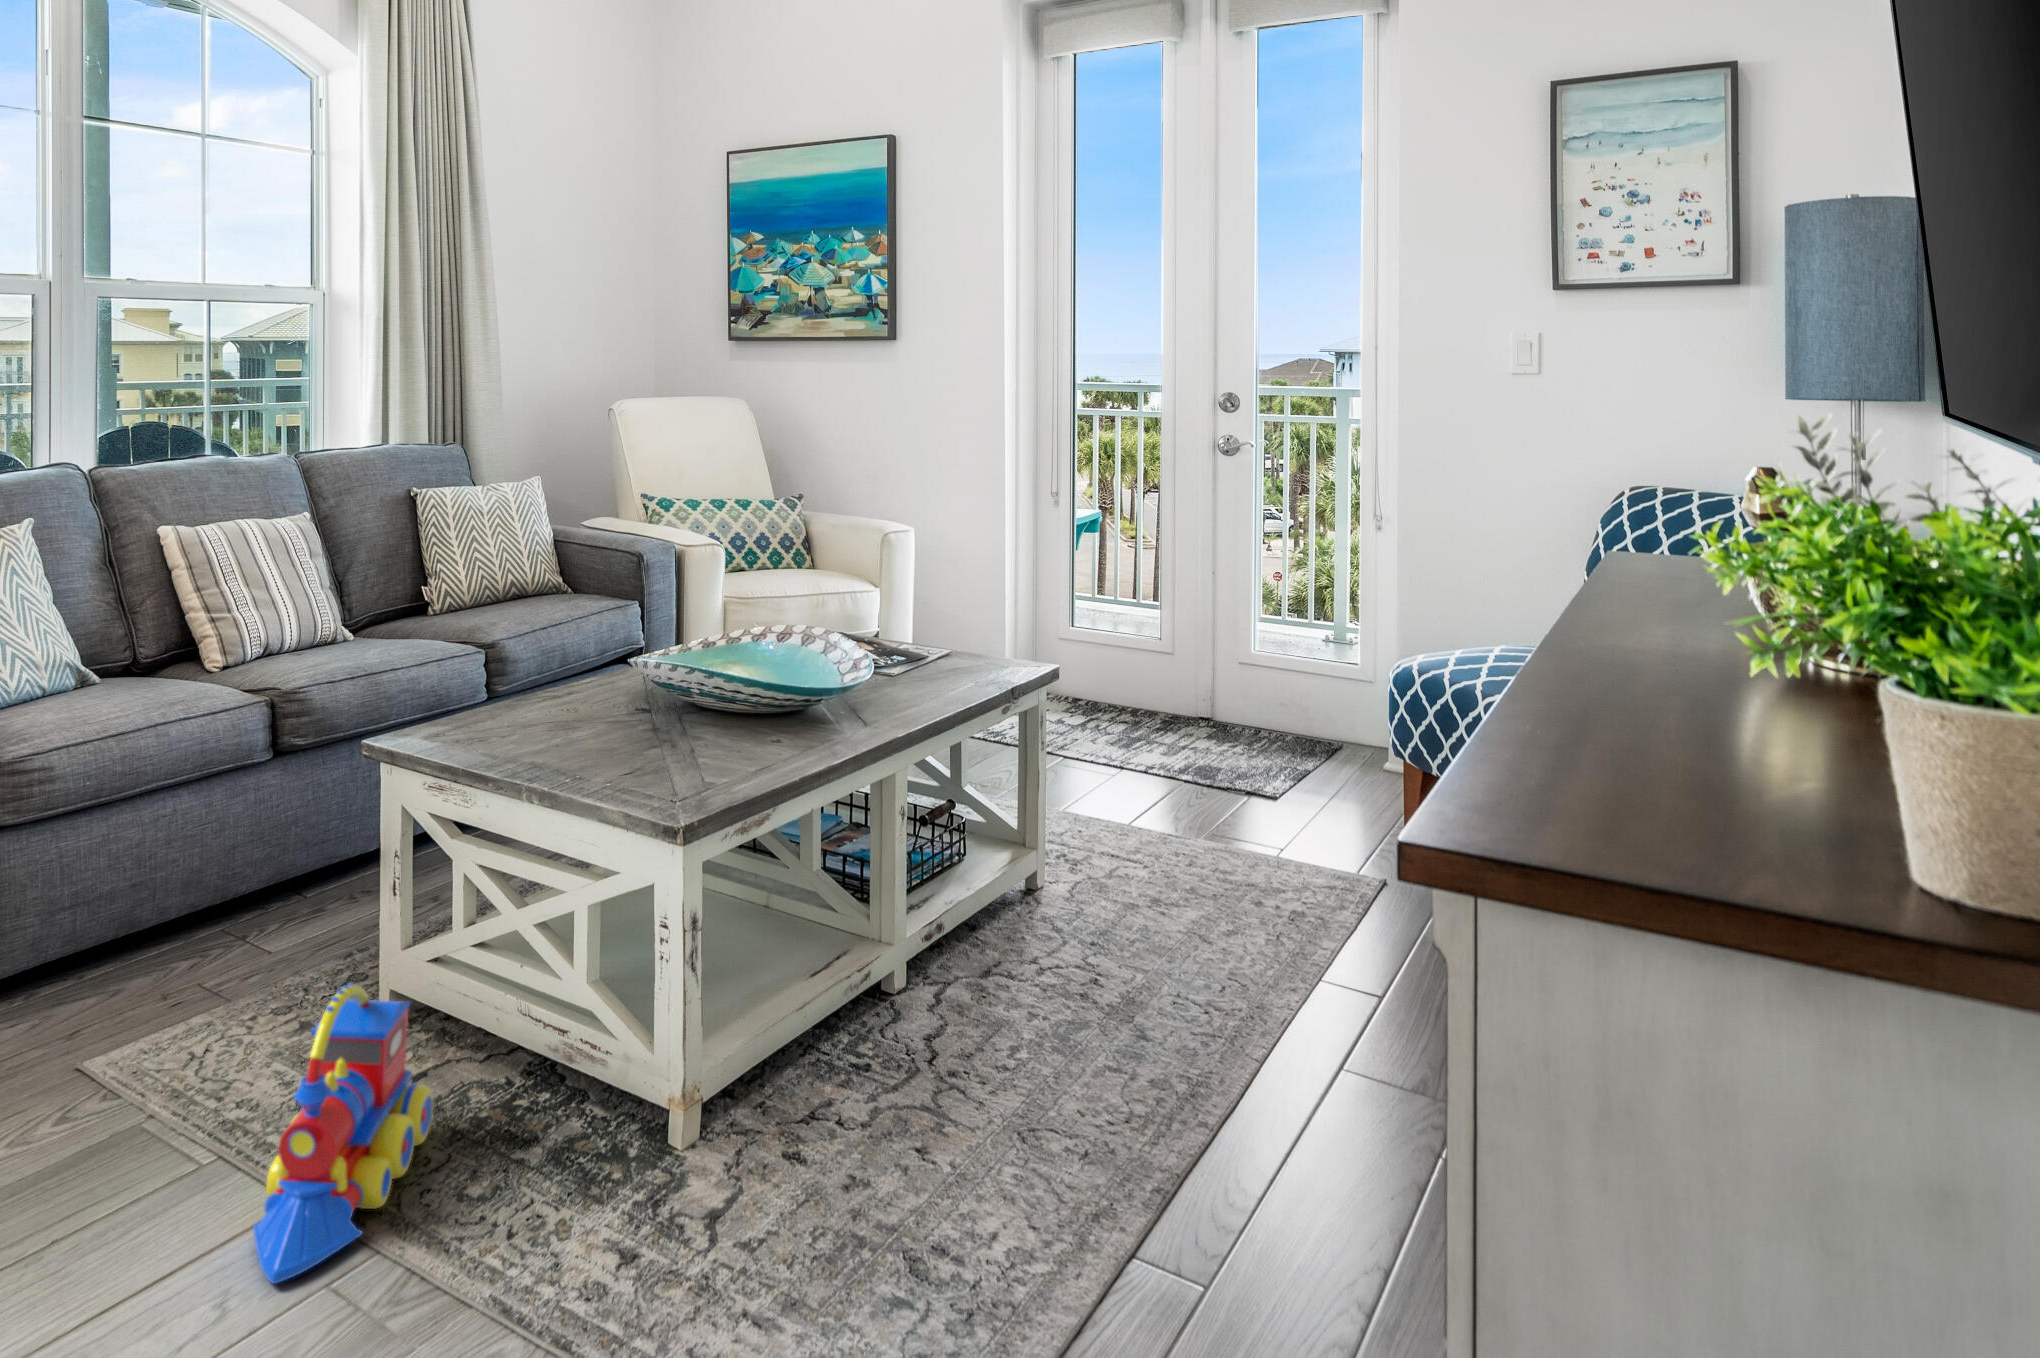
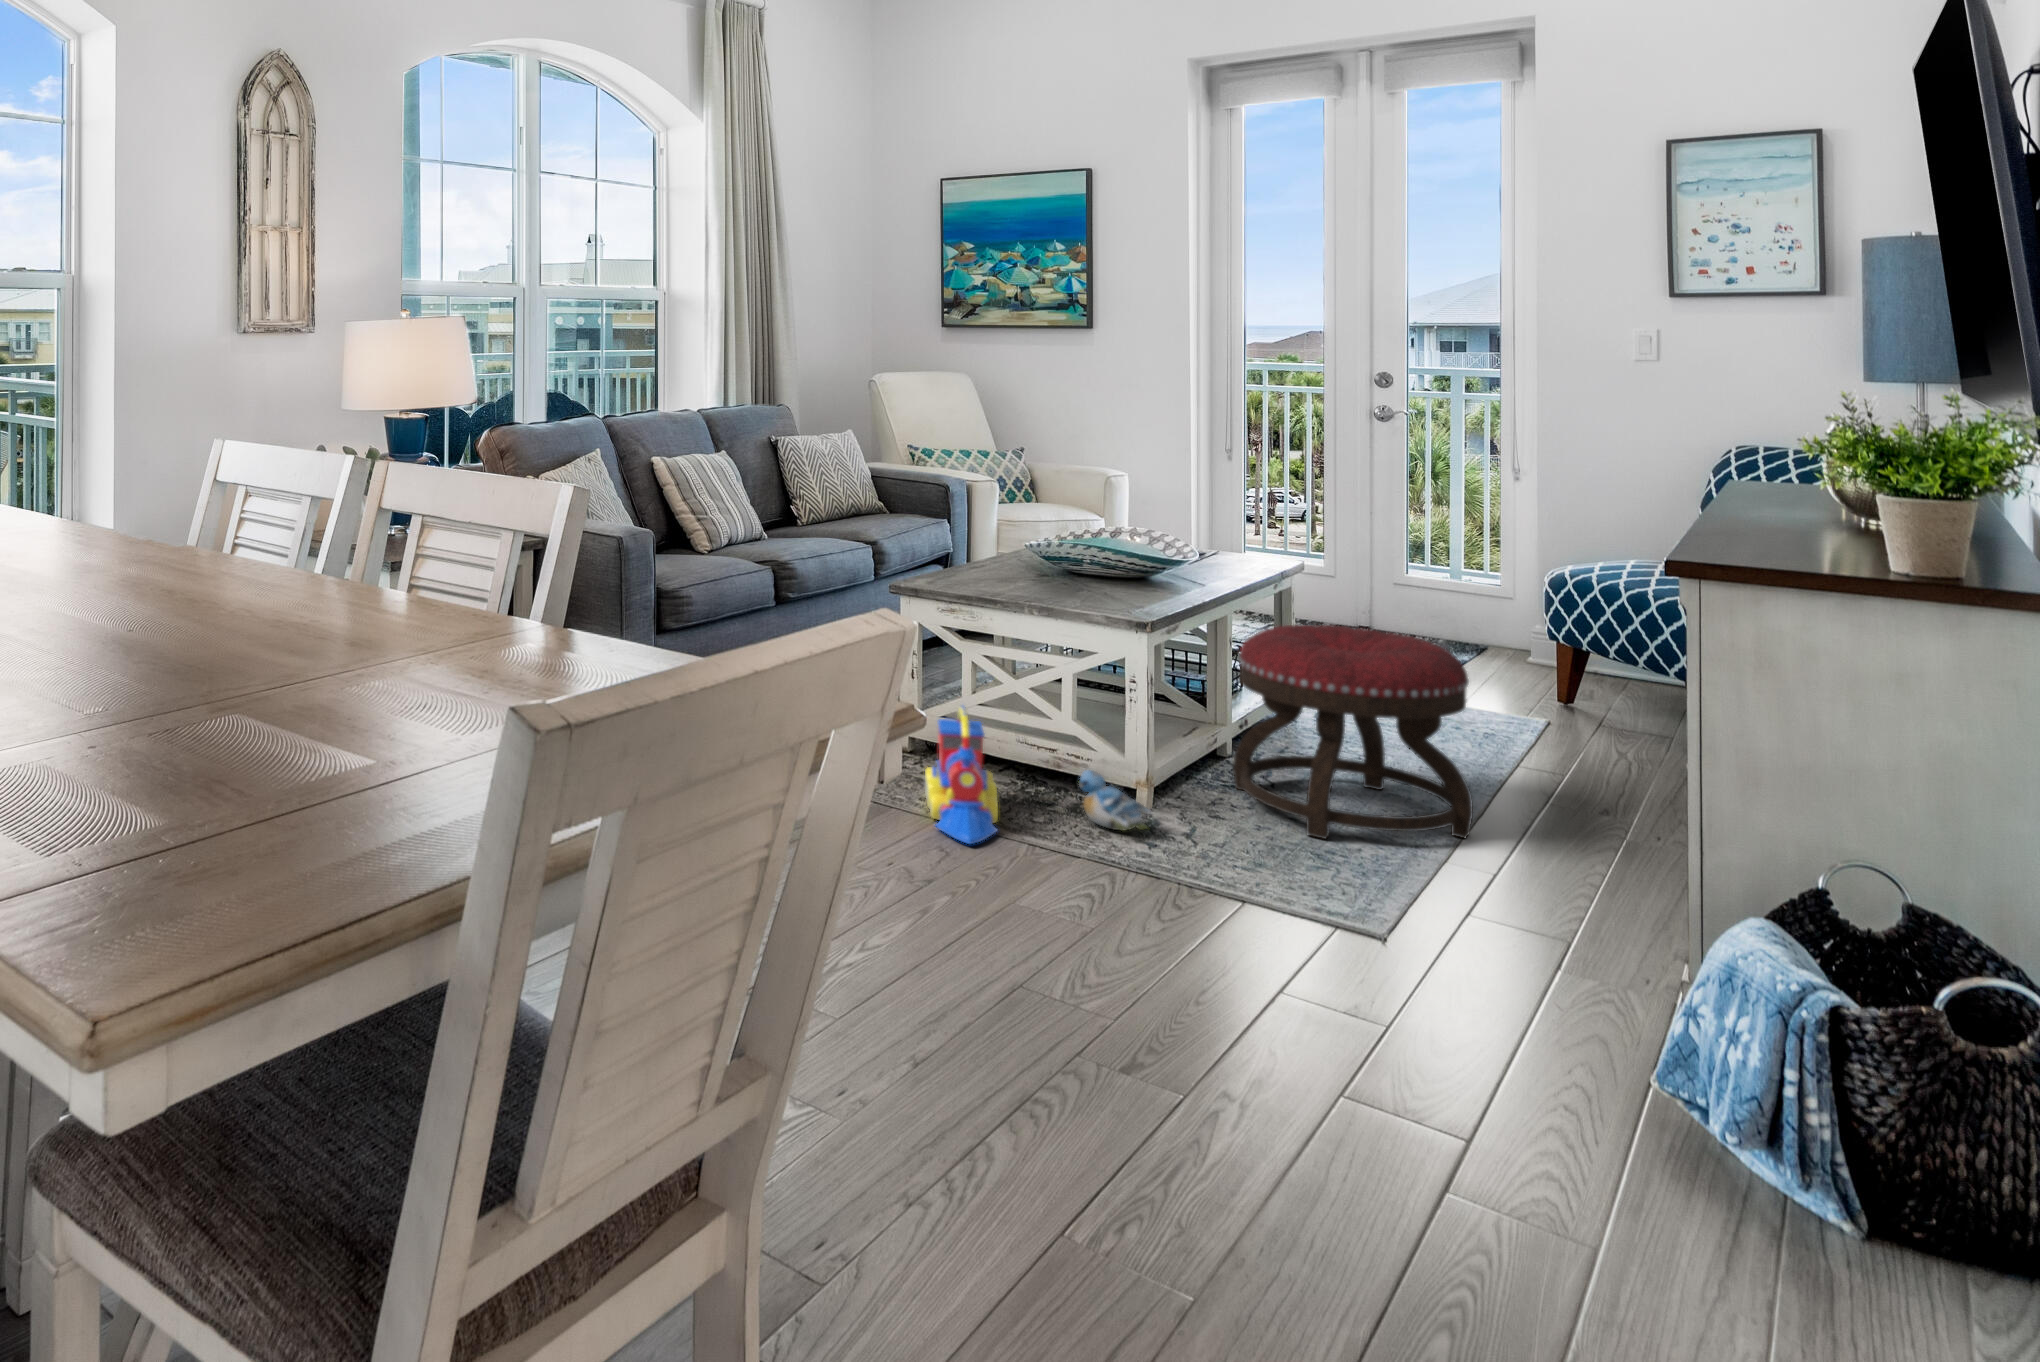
ottoman: none [851,799,1194,1212] -> present [1233,625,1473,839]
plush toy: none [542,1094,652,1220] -> present [1079,770,1152,830]

